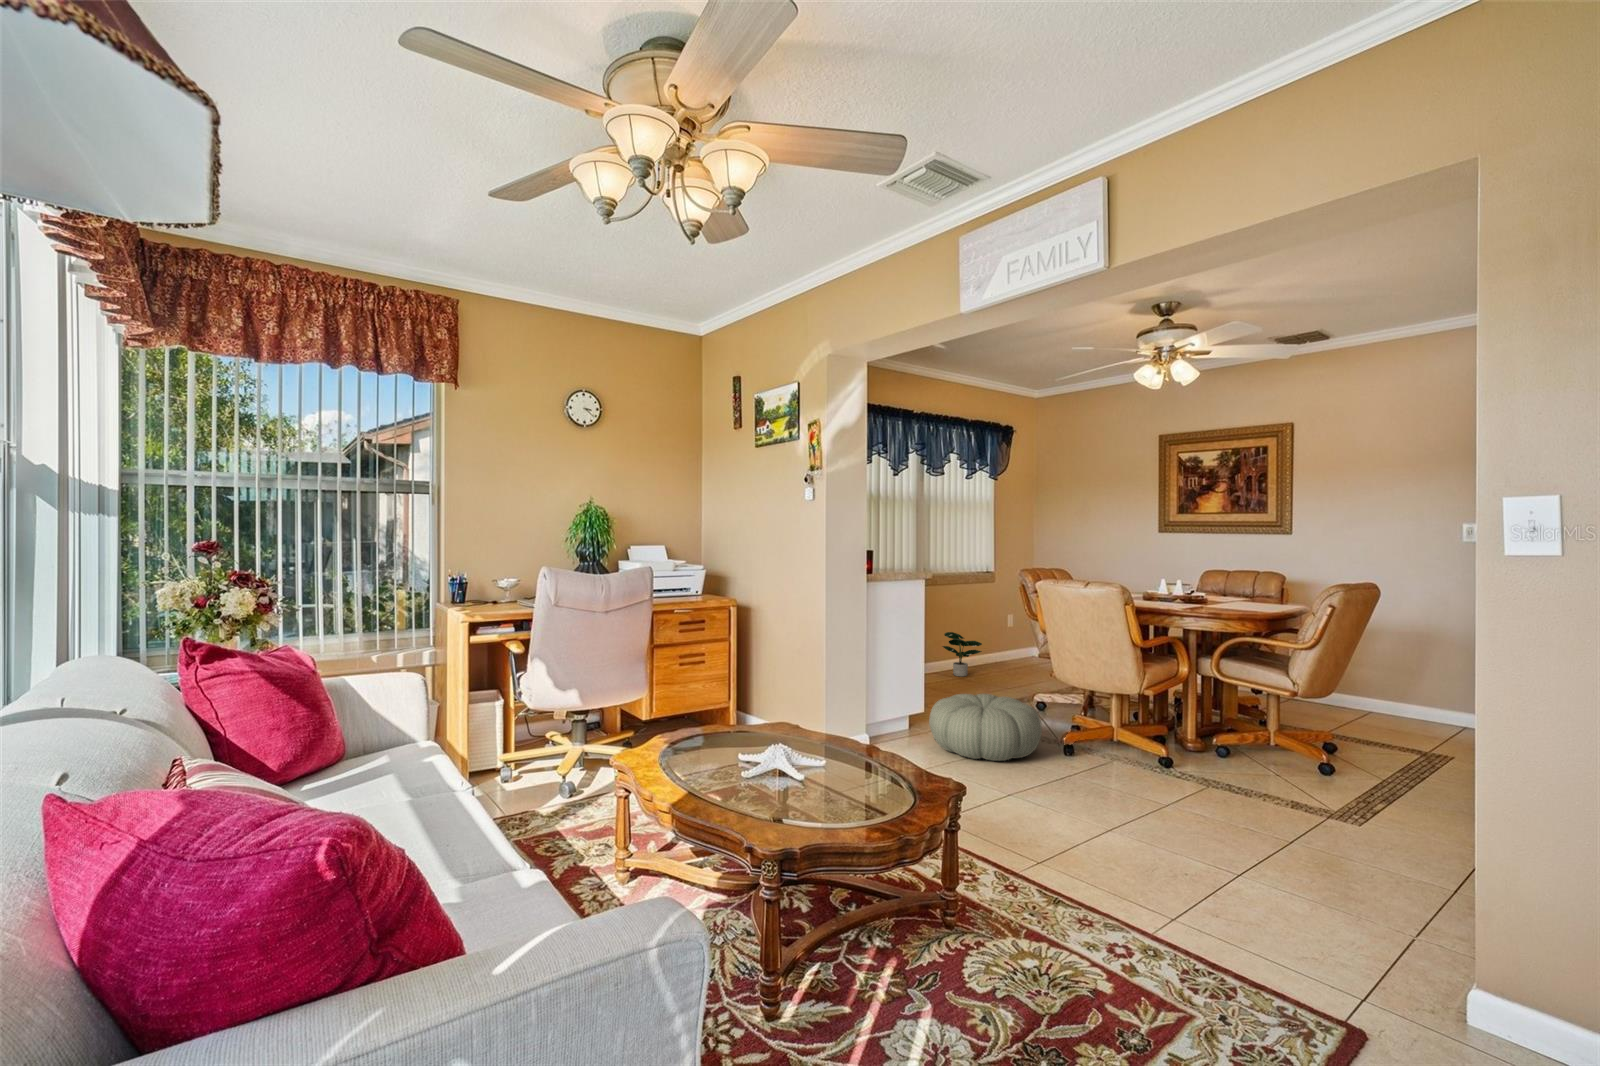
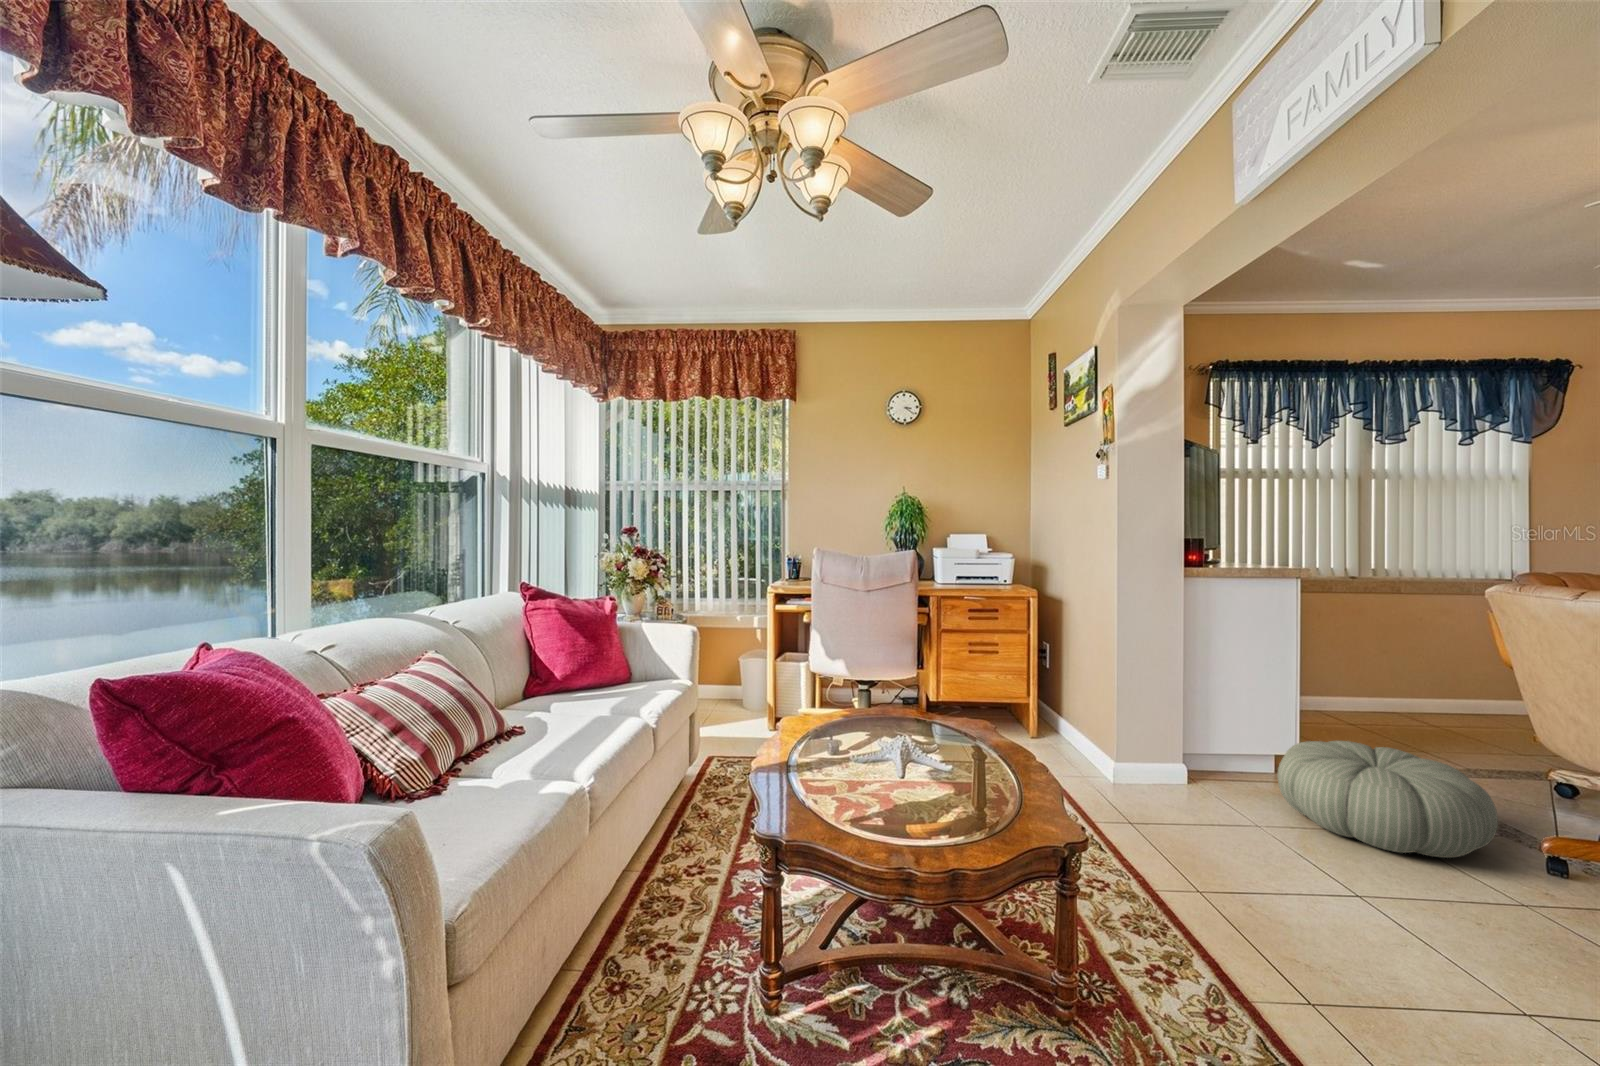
potted plant: present [942,632,982,677] -> none [1399,660,1482,726]

